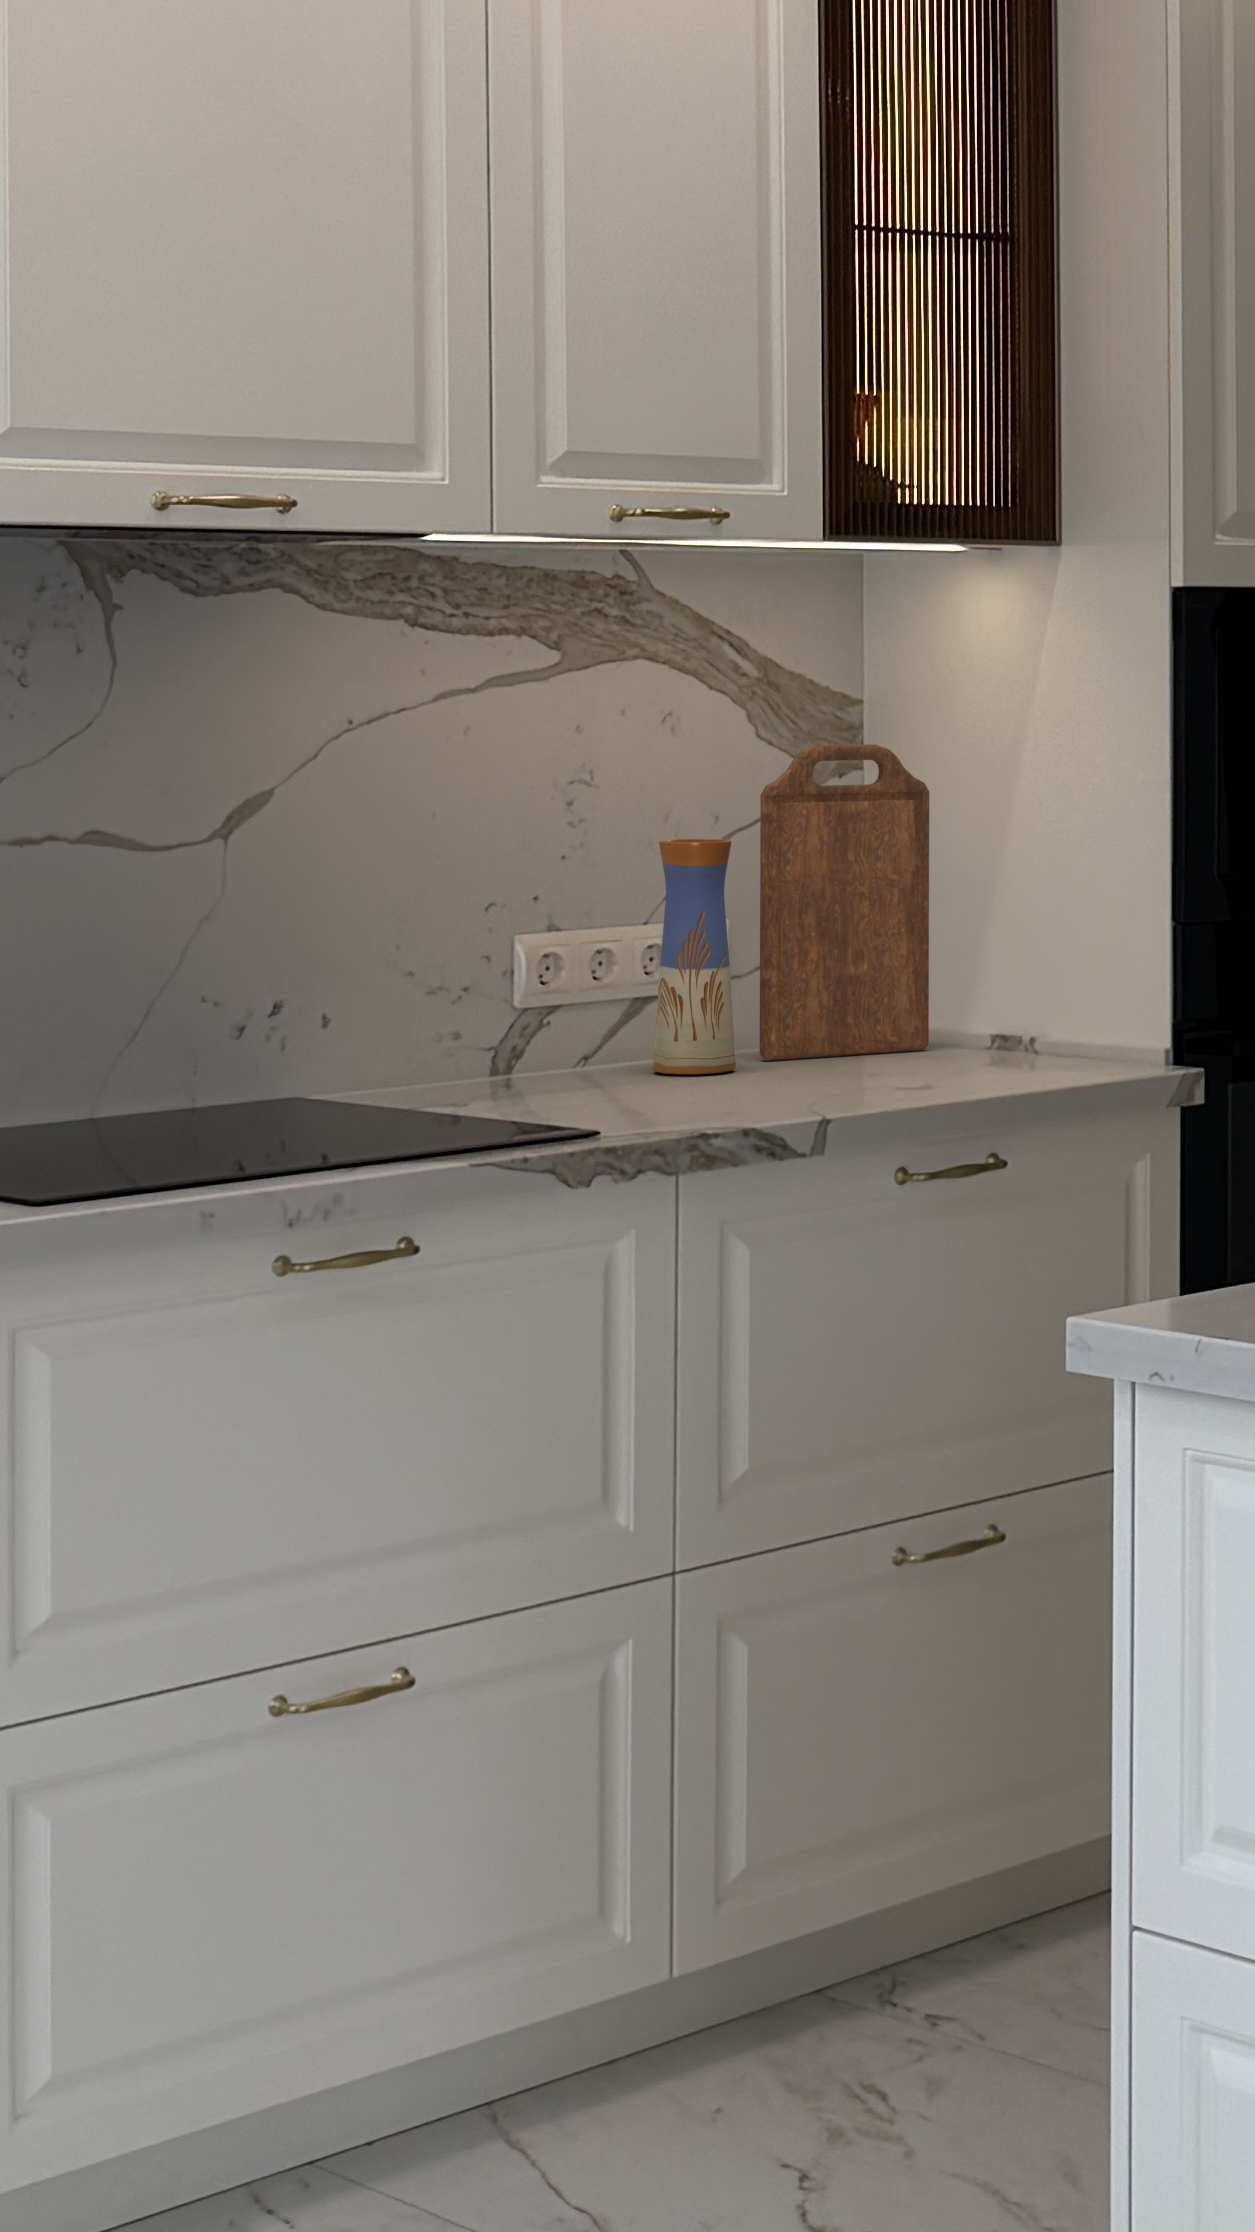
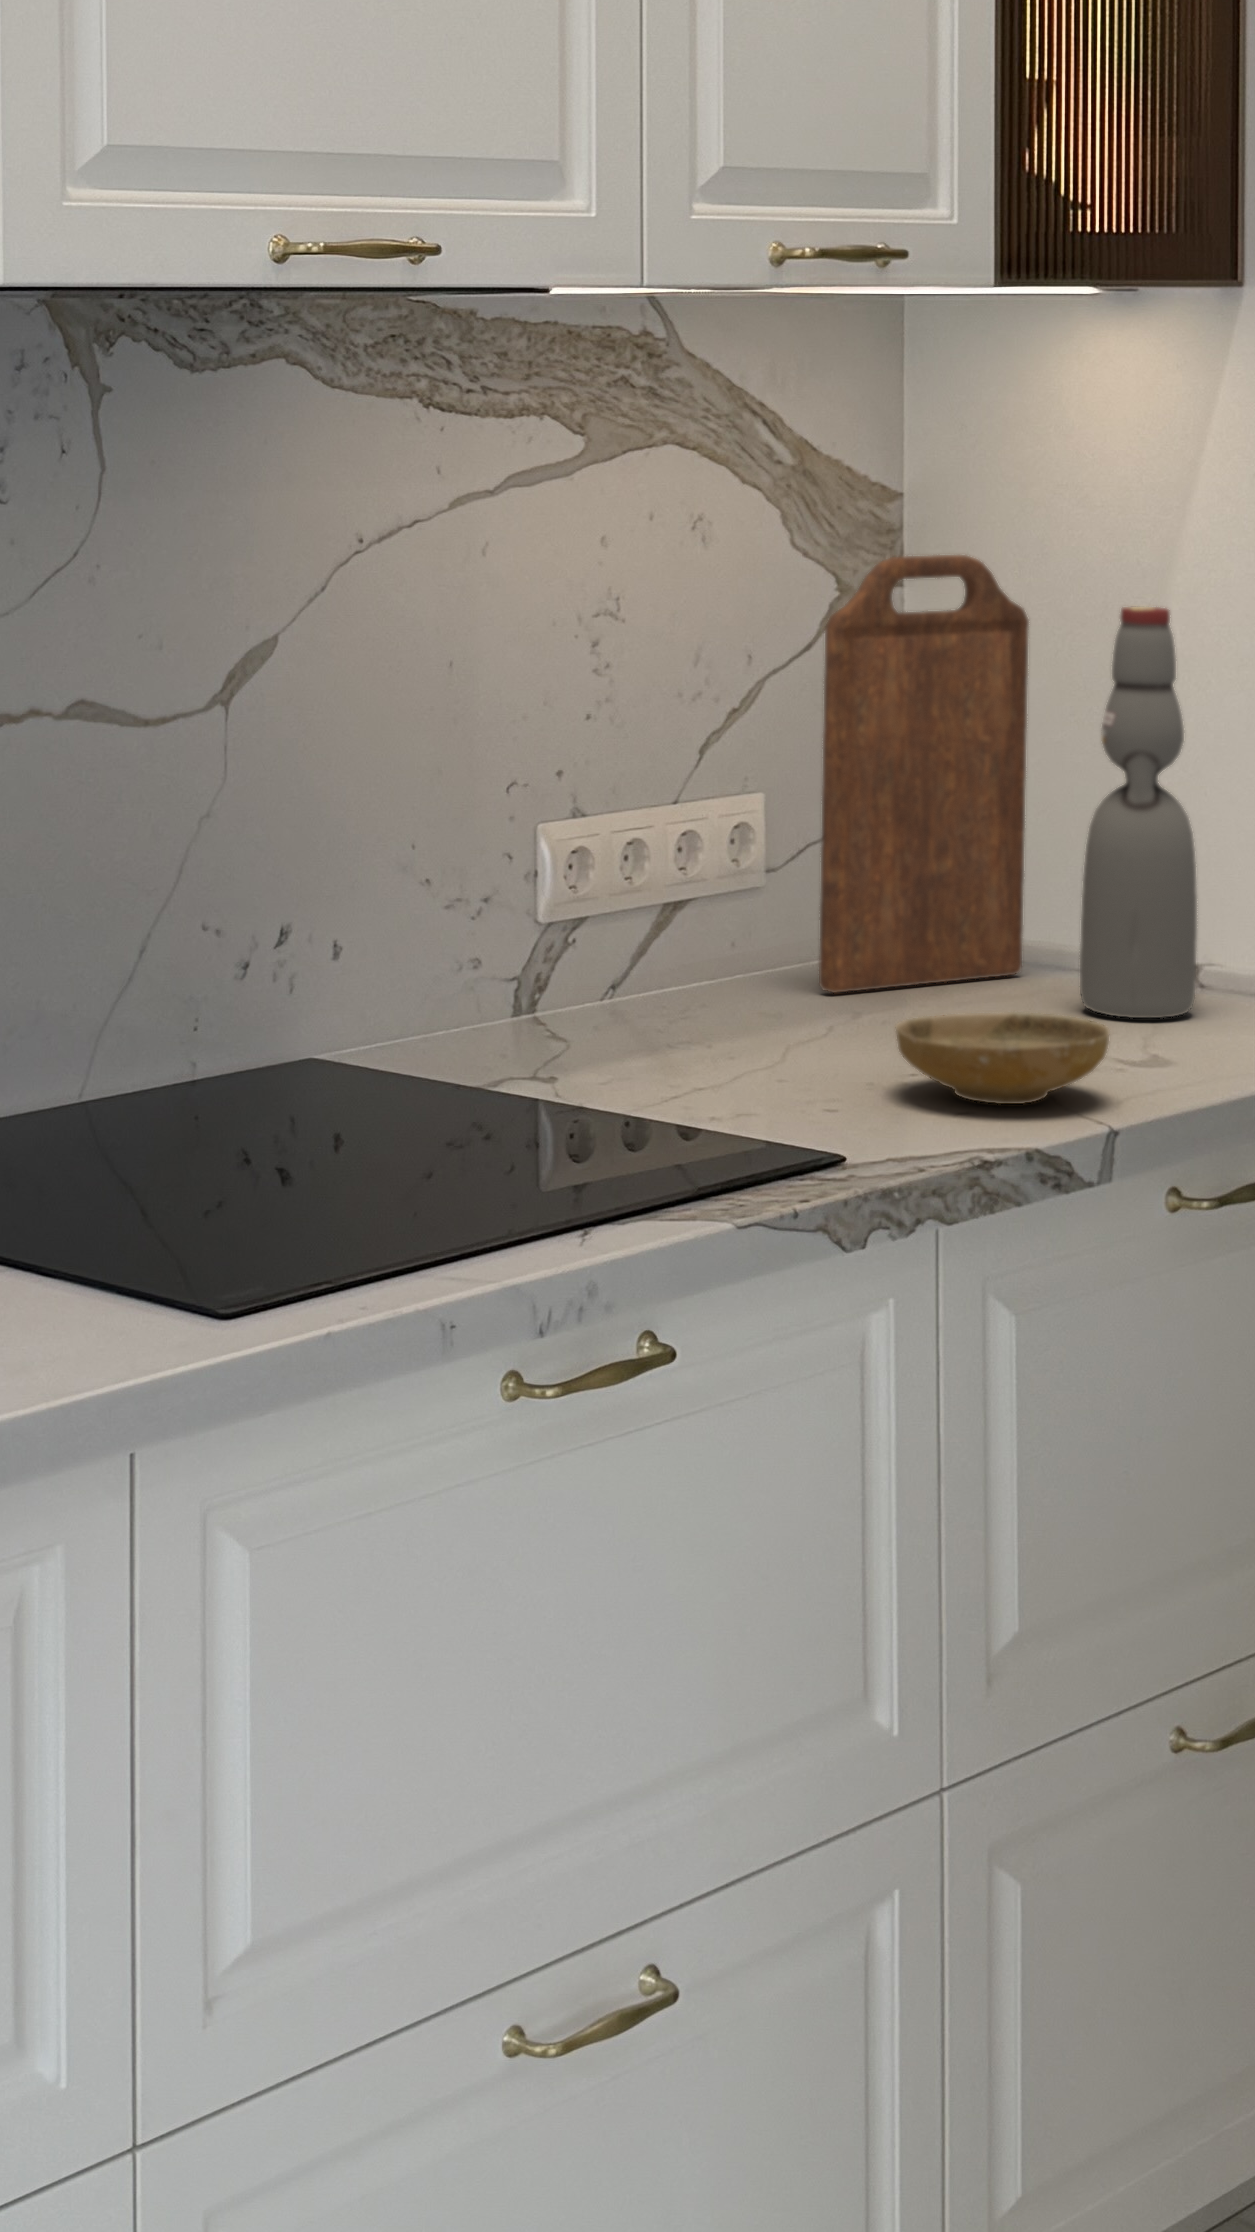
bottle: none [932,775,1014,1067] -> present [1080,607,1197,1018]
vase: present [653,839,736,1074] -> none [707,692,820,1024]
ceramic bowl: none [707,1050,859,1107] -> present [896,1012,1110,1104]

